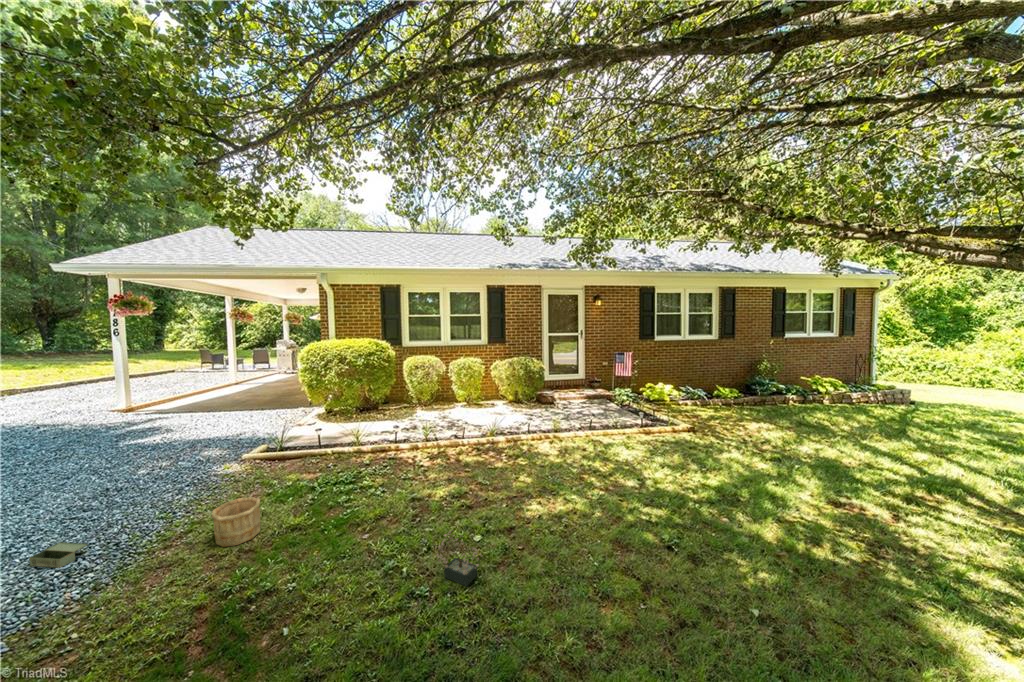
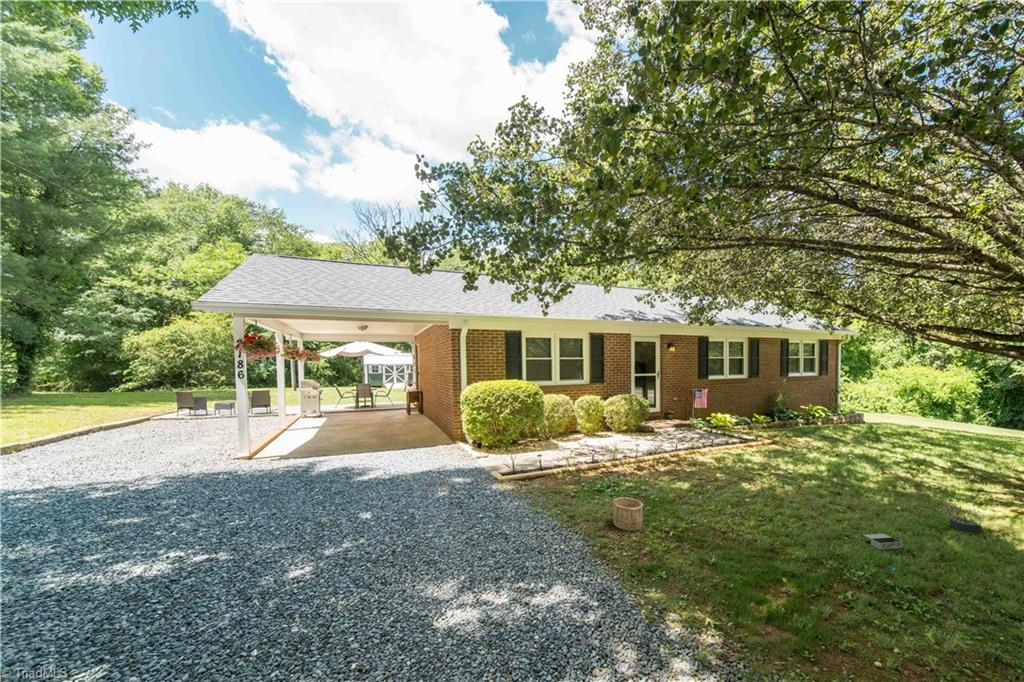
decorative plant: present [437,530,482,586] -> present [943,502,984,533]
toolbox: present [30,542,88,568] -> present [862,533,902,550]

